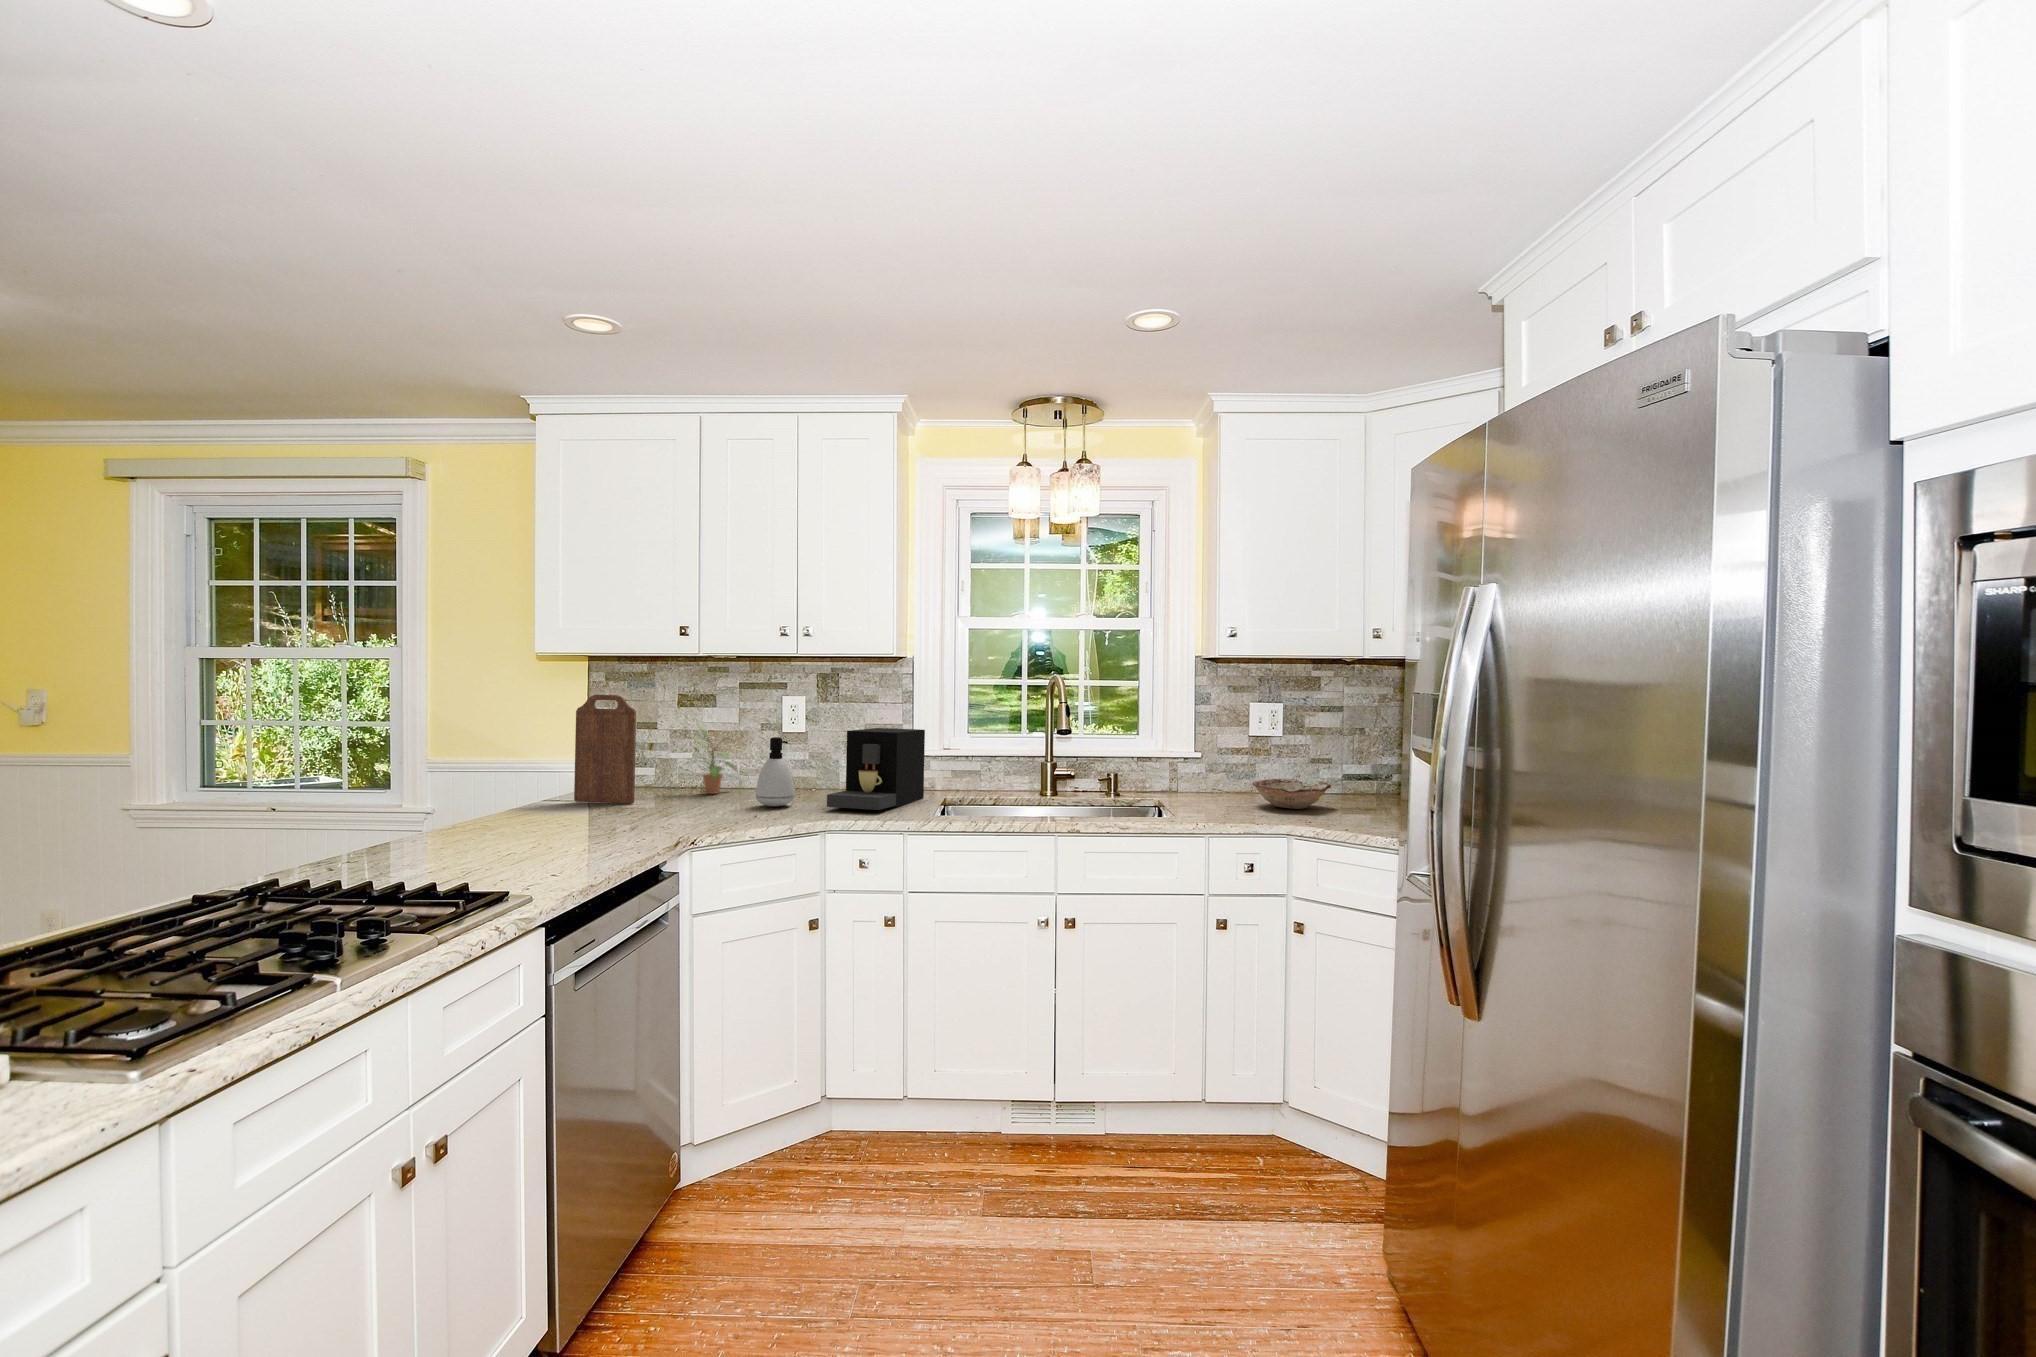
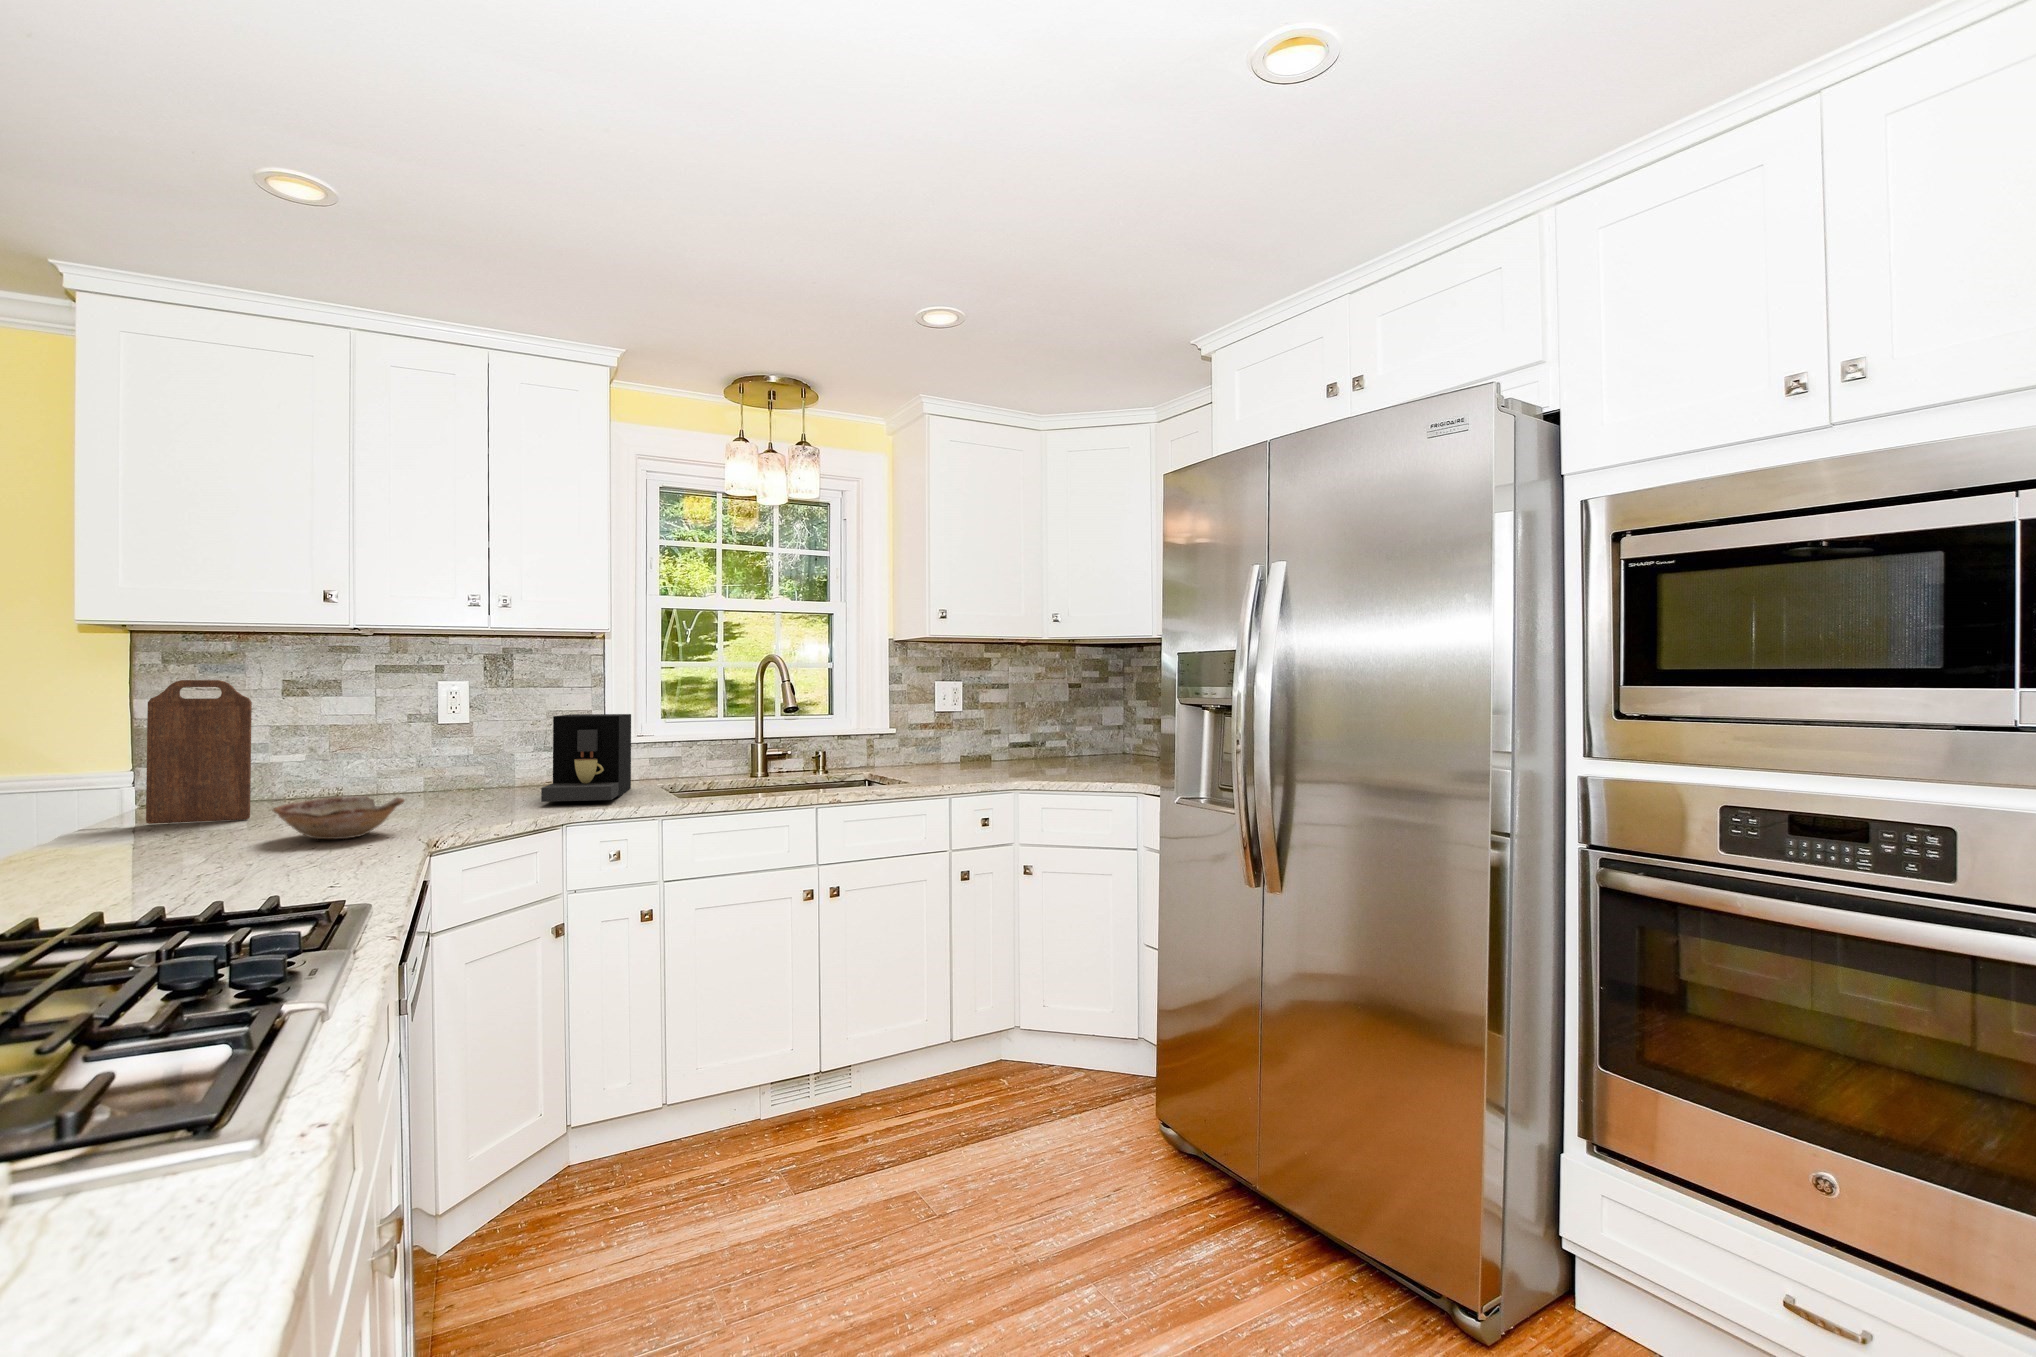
potted plant: present [695,725,737,794] -> none [295,713,383,803]
soap dispenser: present [756,737,794,806] -> none [439,726,489,807]
bowl: present [1252,779,1331,809] -> present [273,796,404,839]

